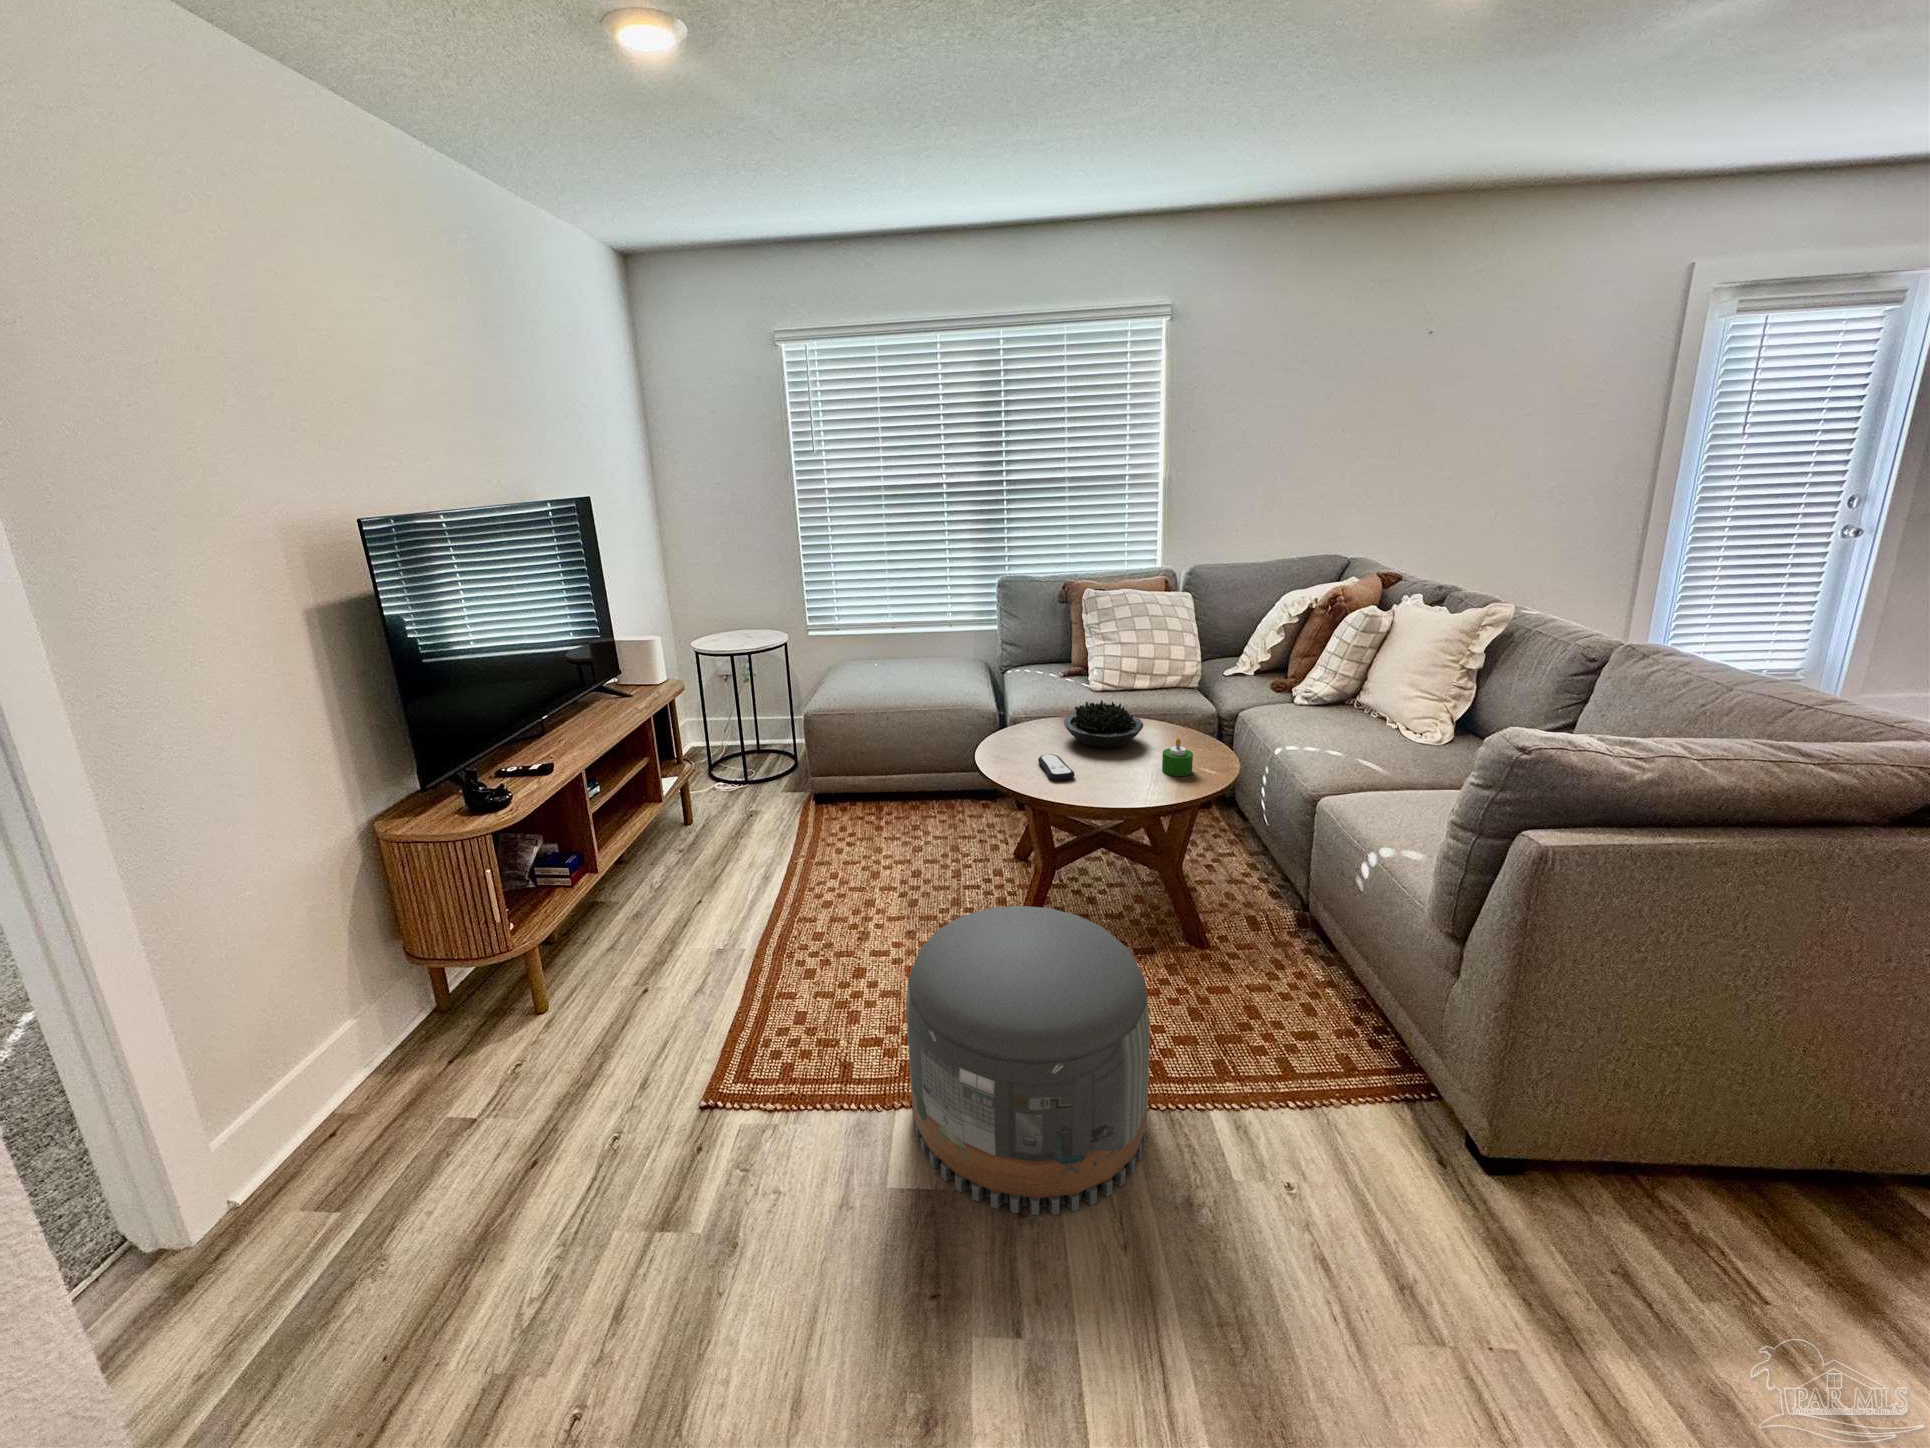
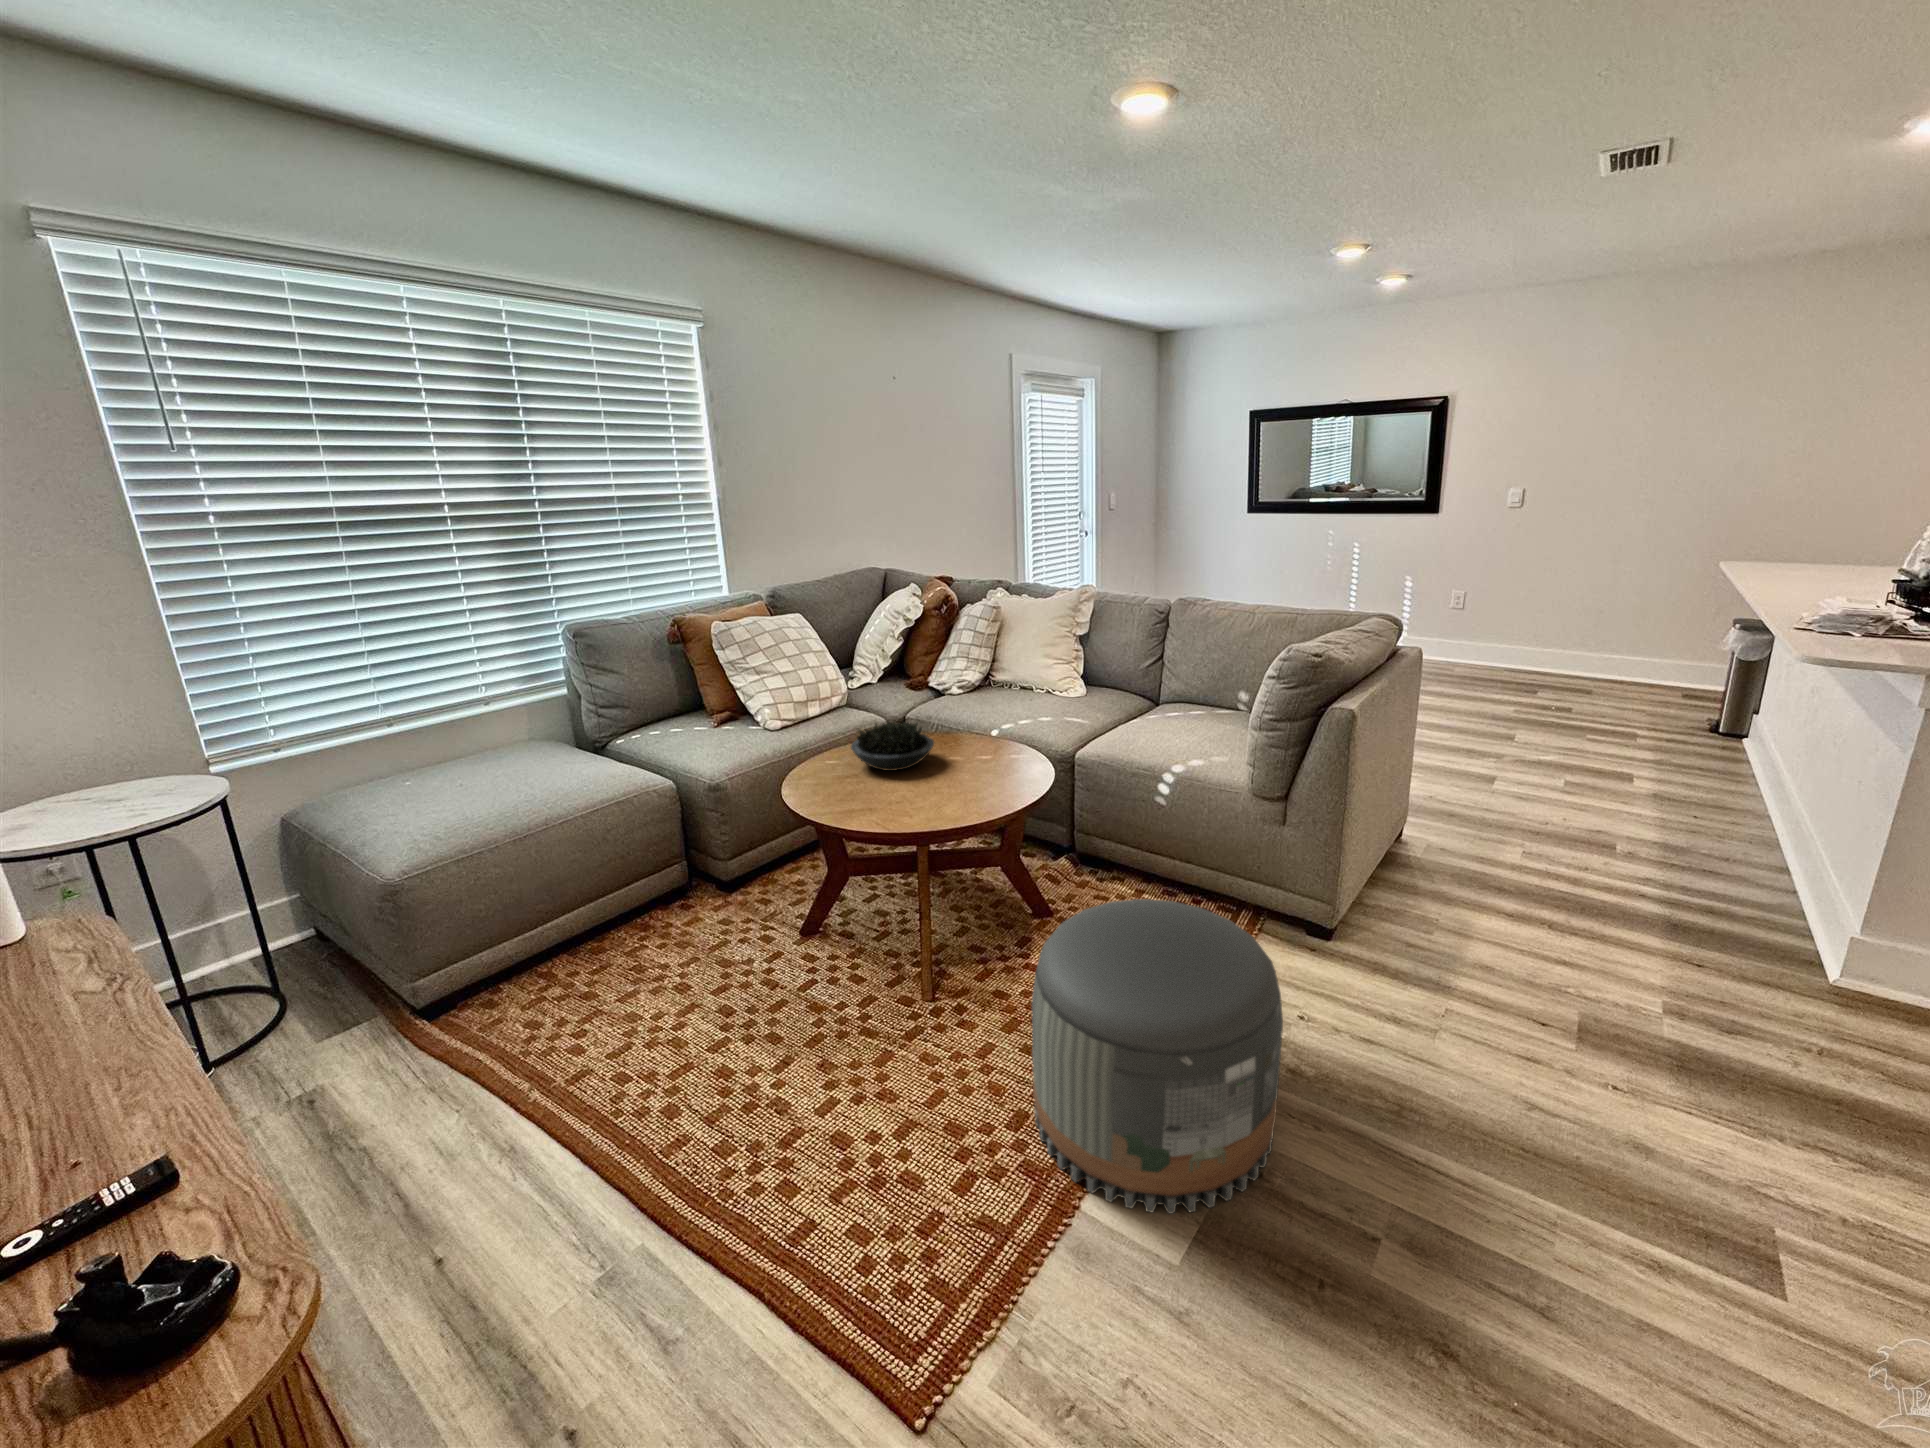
candle: present [1162,738,1193,776] -> none [982,732,1010,768]
remote control: present [1038,754,1074,780] -> none [883,786,944,807]

